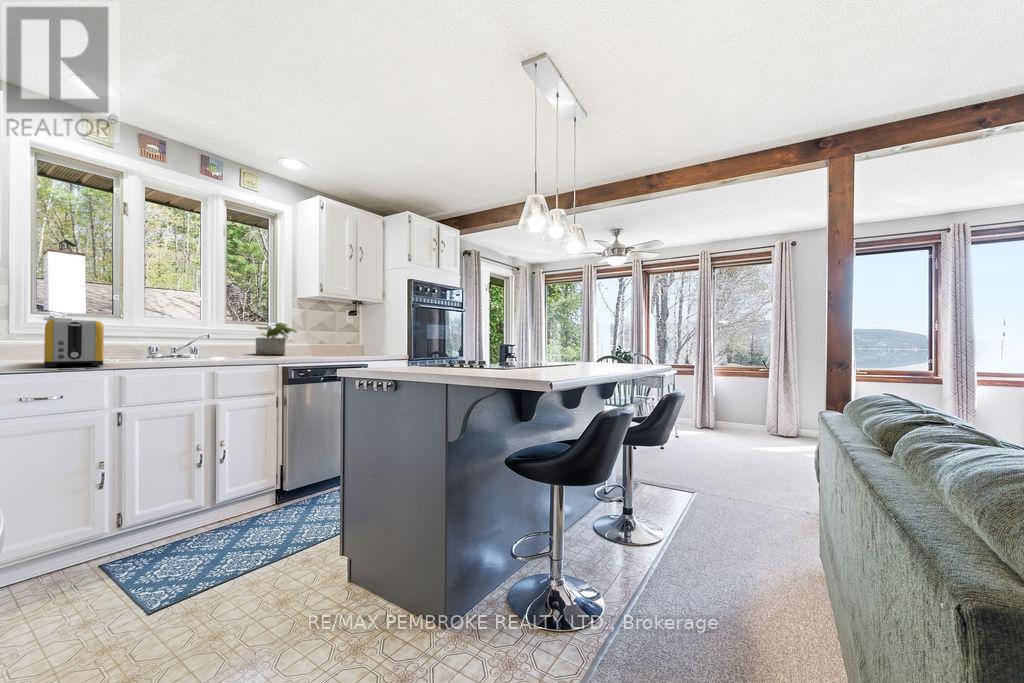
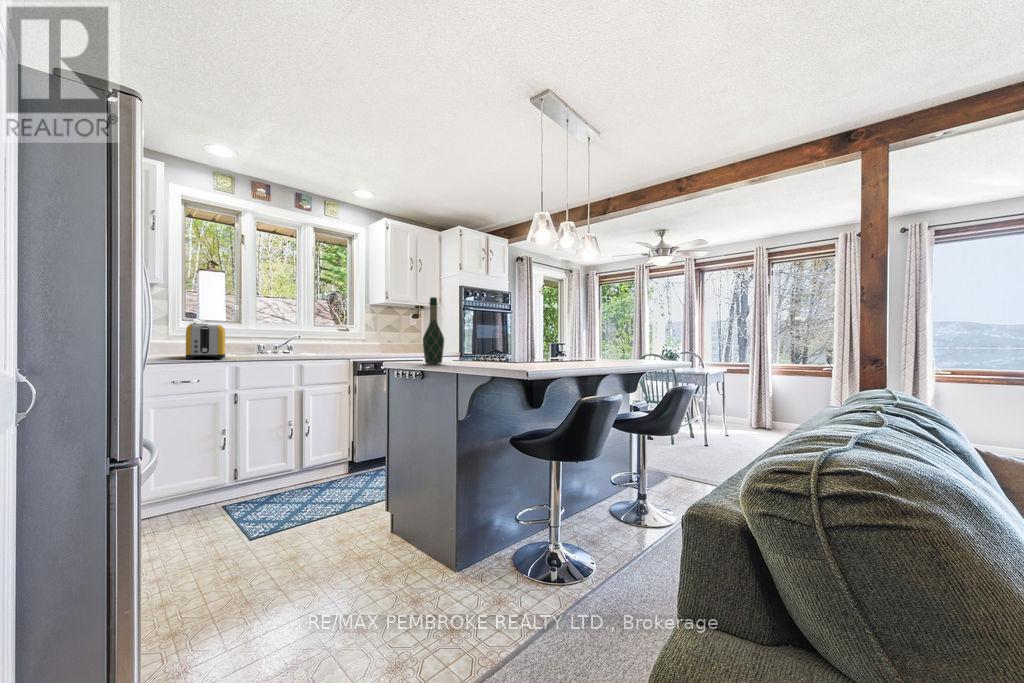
wine bottle: none [405,291,432,373] -> present [423,297,444,364]
potted plant: present [256,323,297,355] -> none [338,325,371,351]

